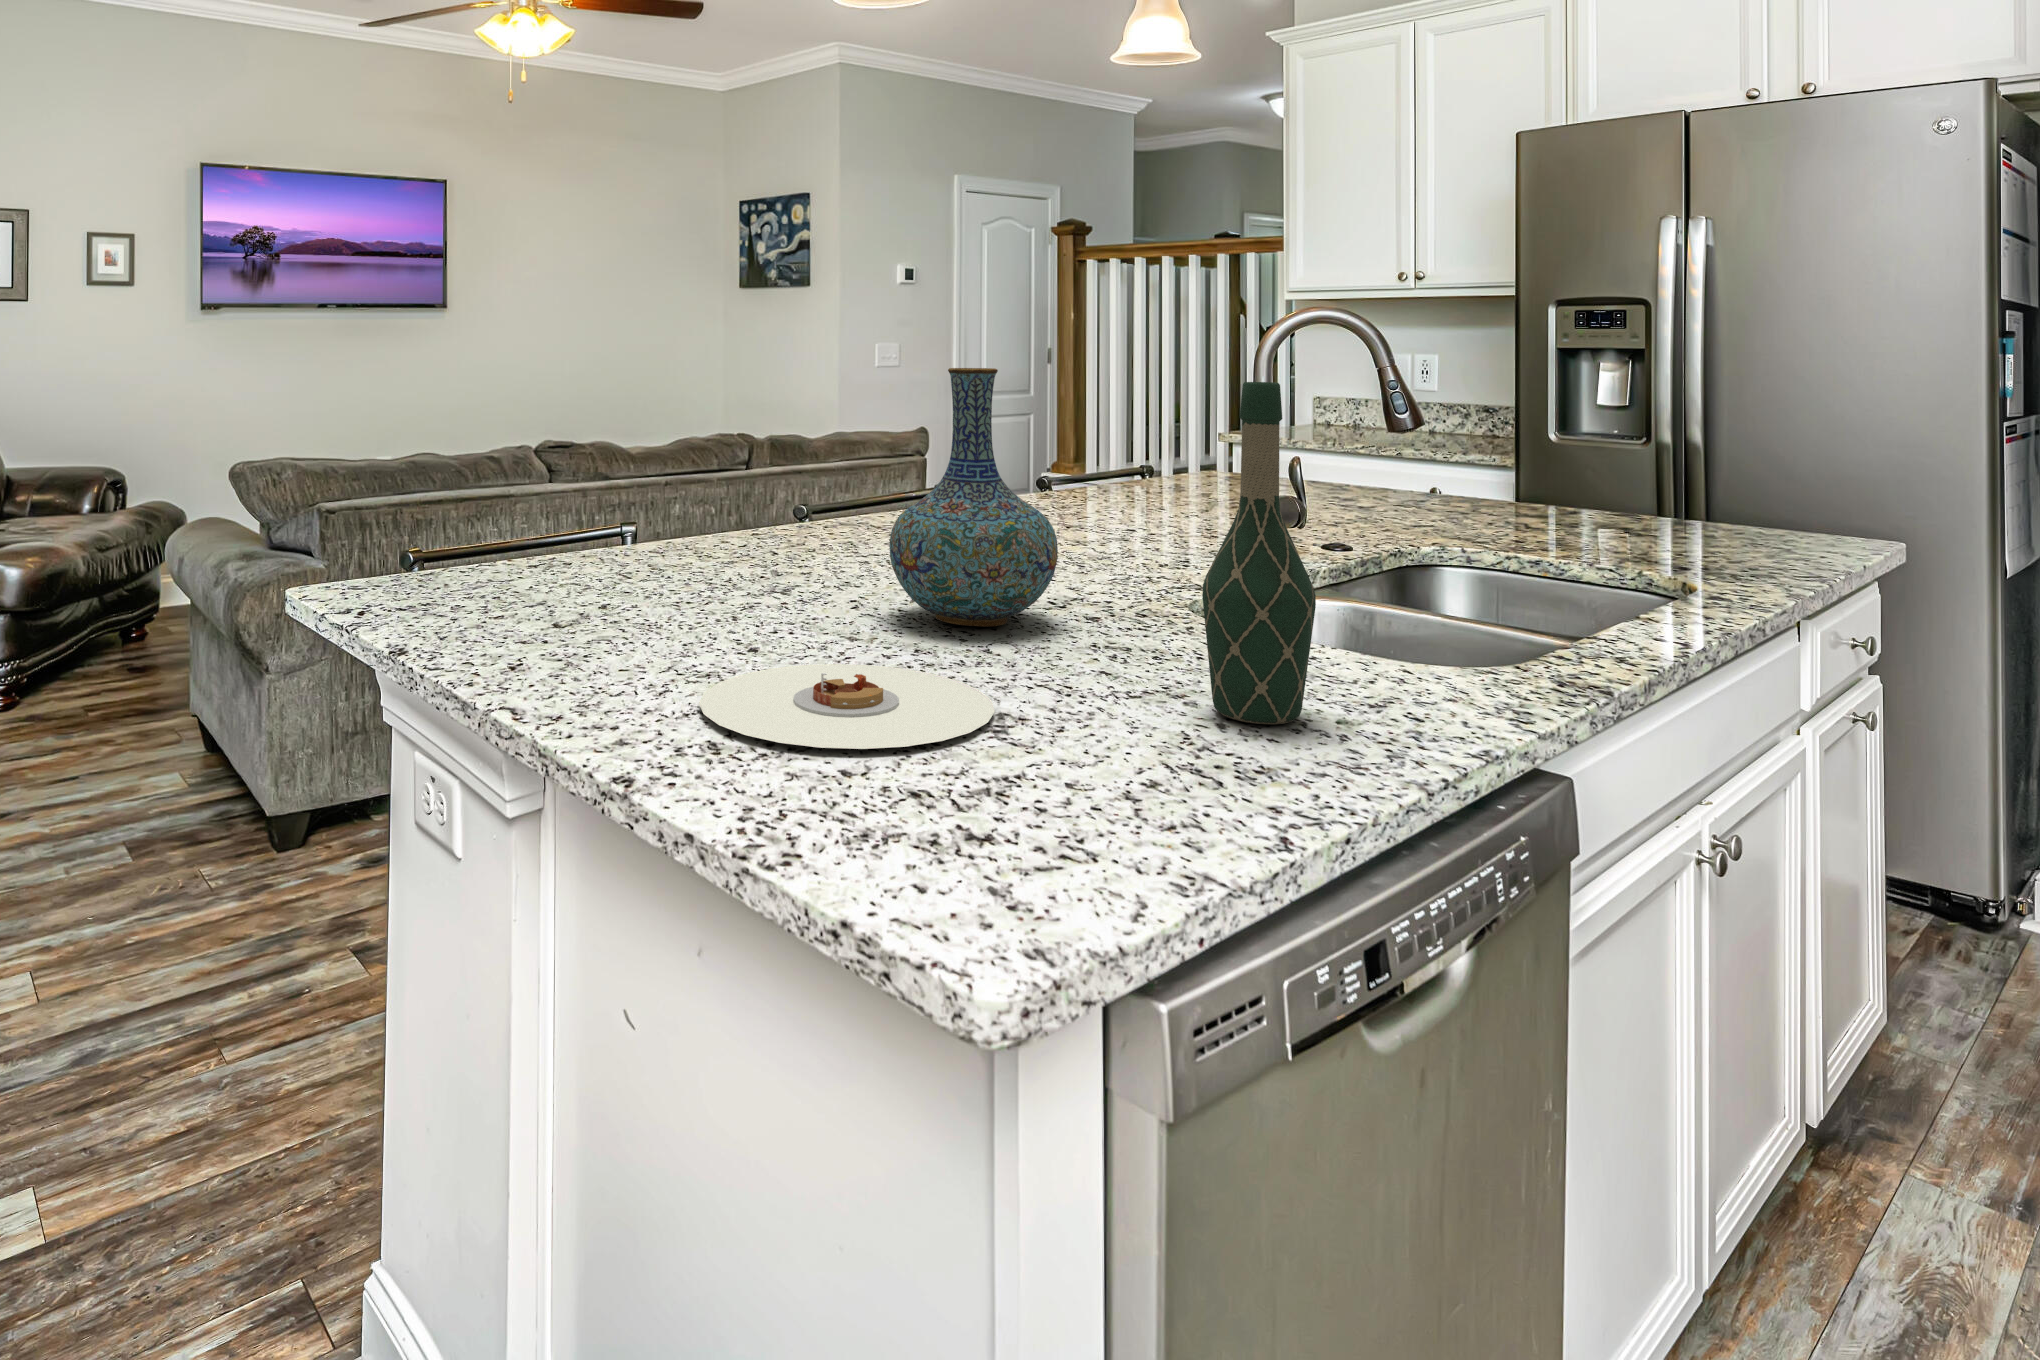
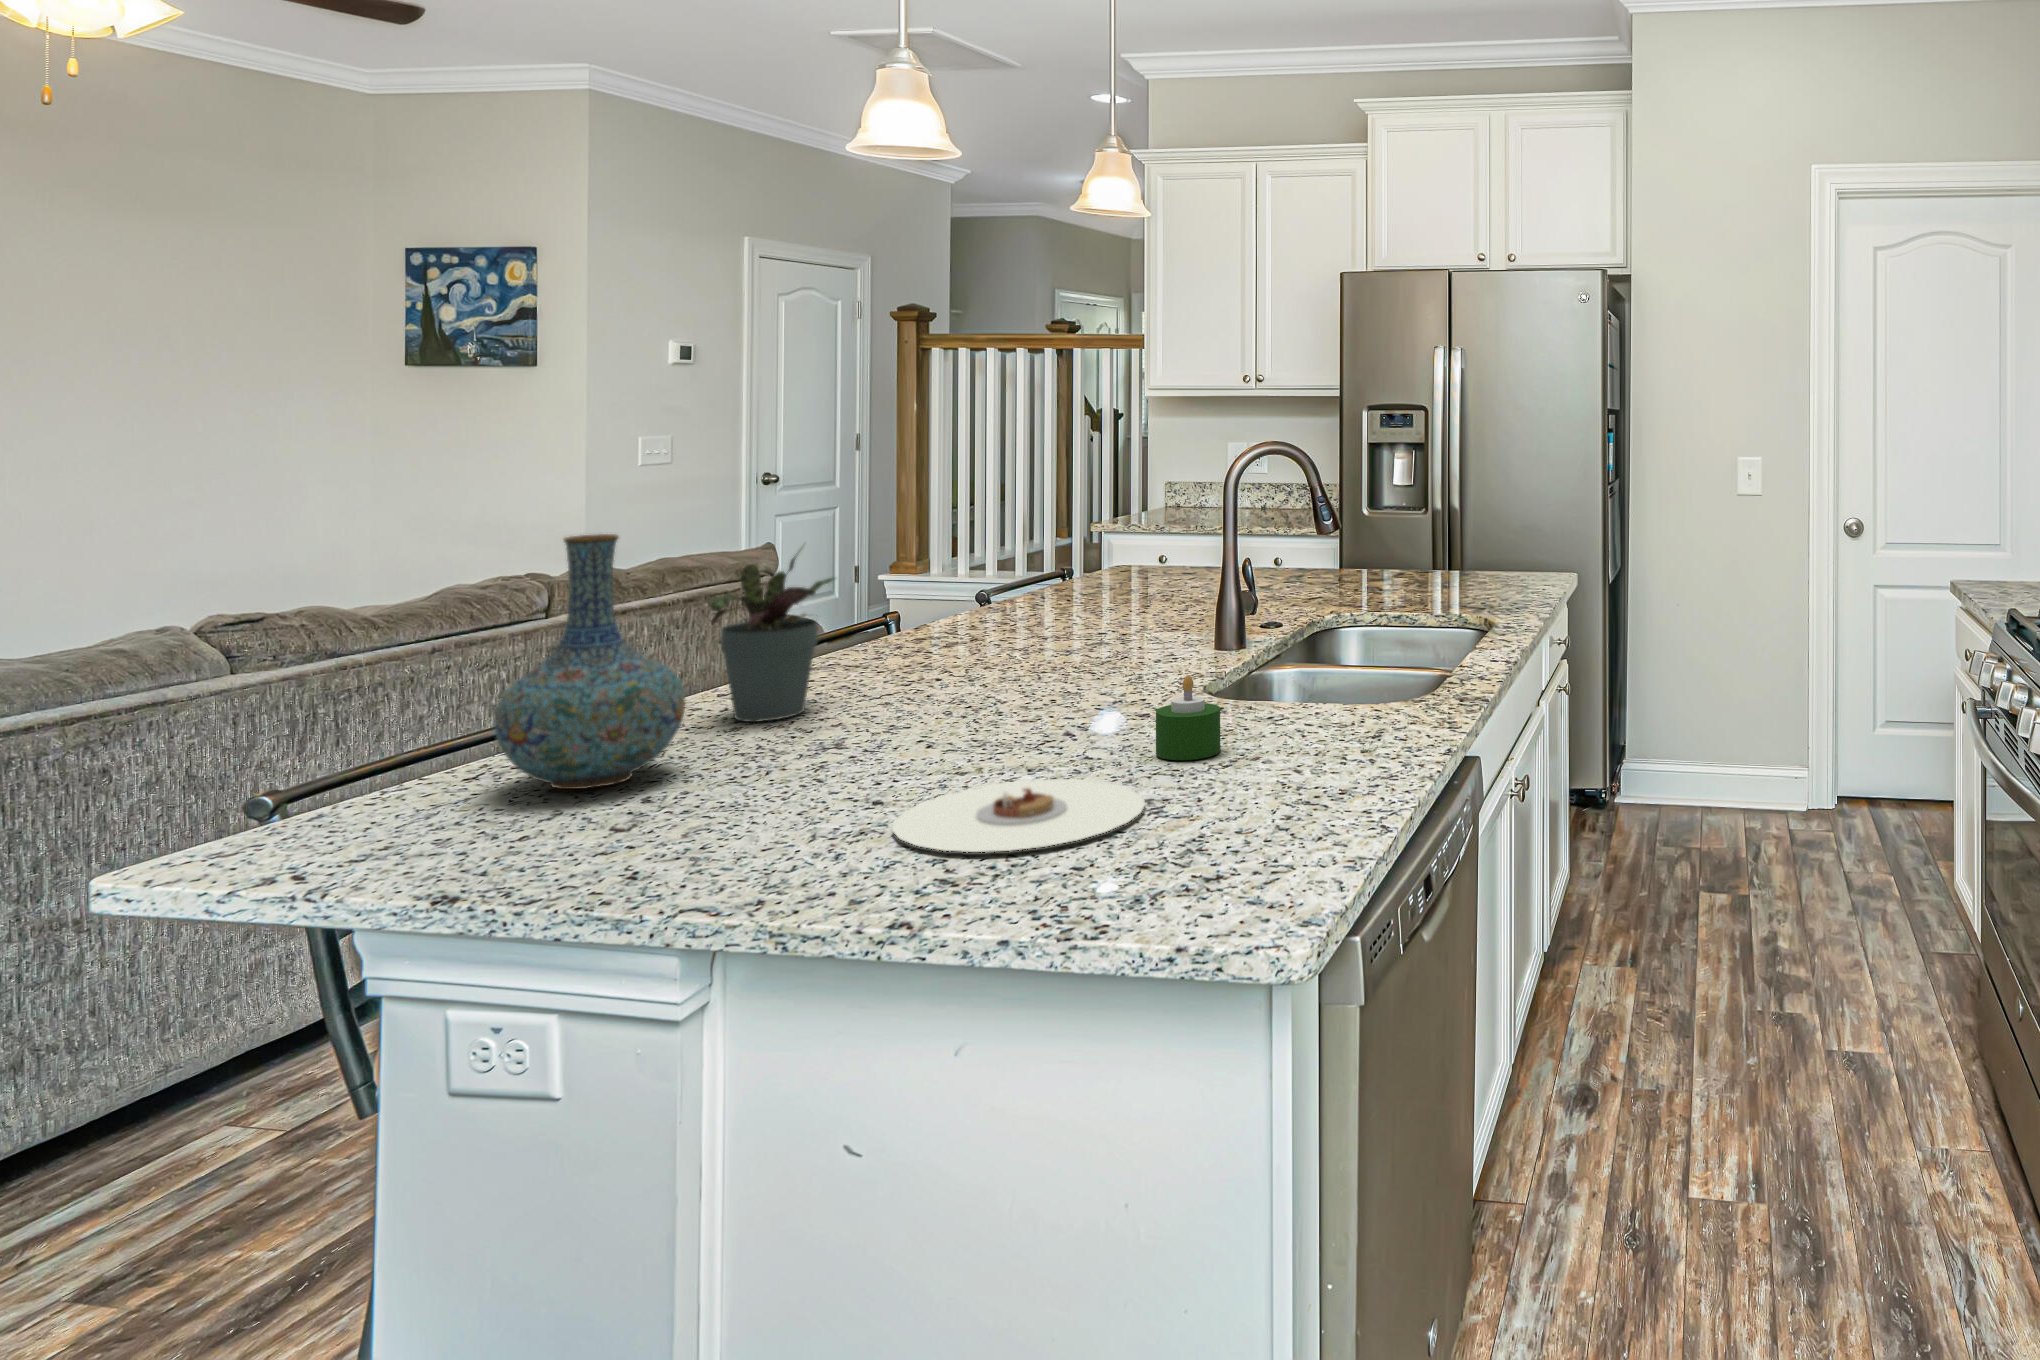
vase: present [889,368,1058,627] -> present [495,534,685,789]
wine bottle: present [1202,382,1316,724] -> none [1273,524,1349,767]
potted plant: none [695,394,821,568] -> present [710,553,835,722]
candle: none [1065,573,1150,682] -> present [1156,675,1220,760]

